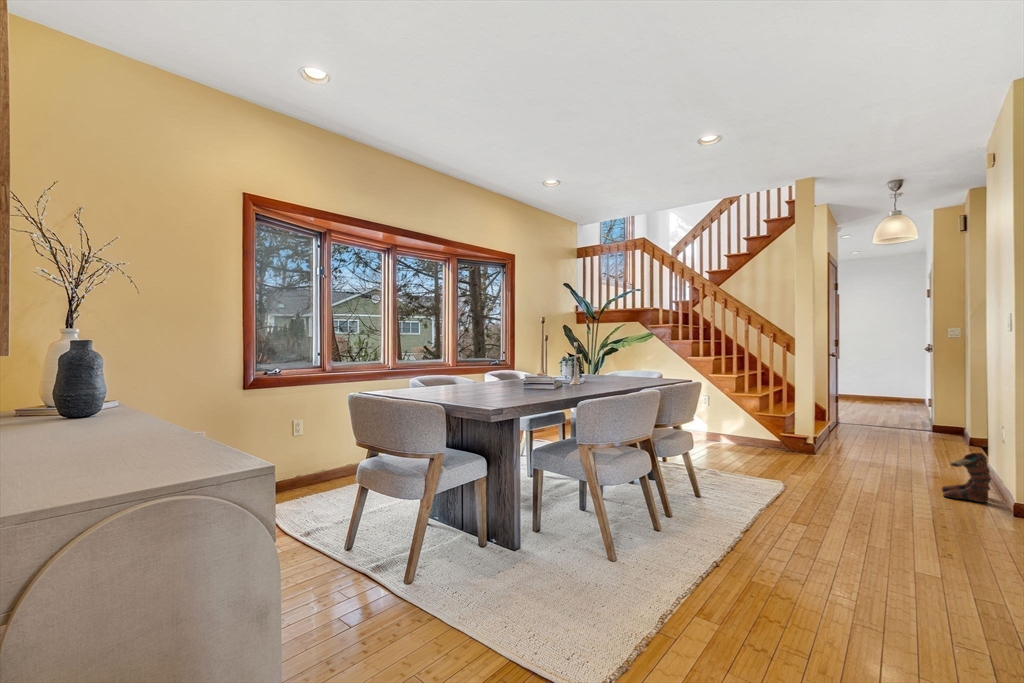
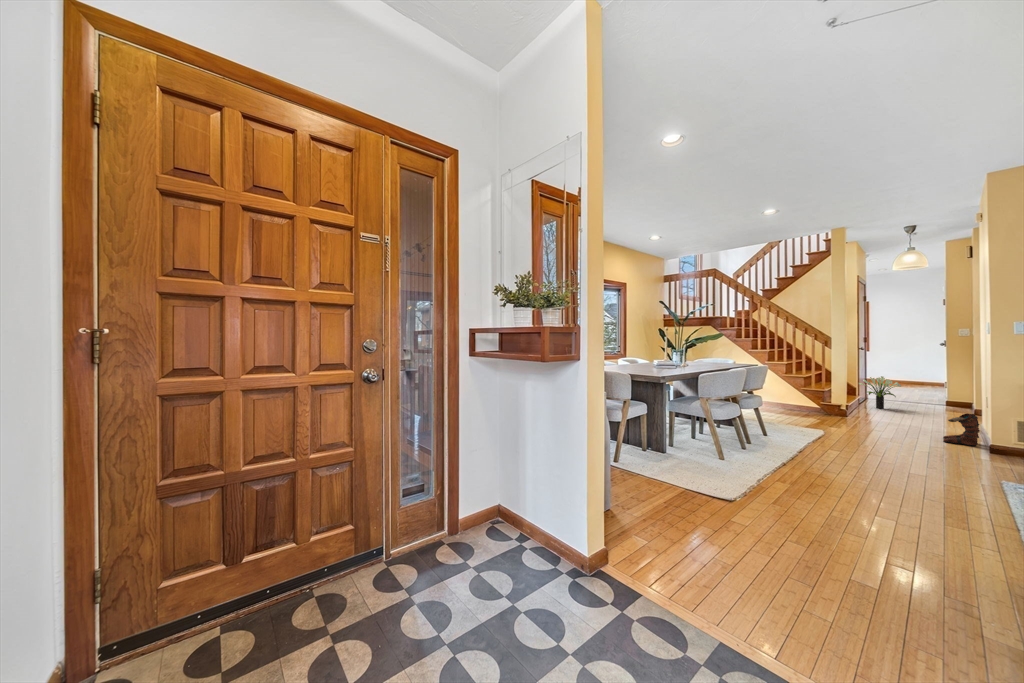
potted plant: none [829,394,881,439] -> present [859,376,901,409]

